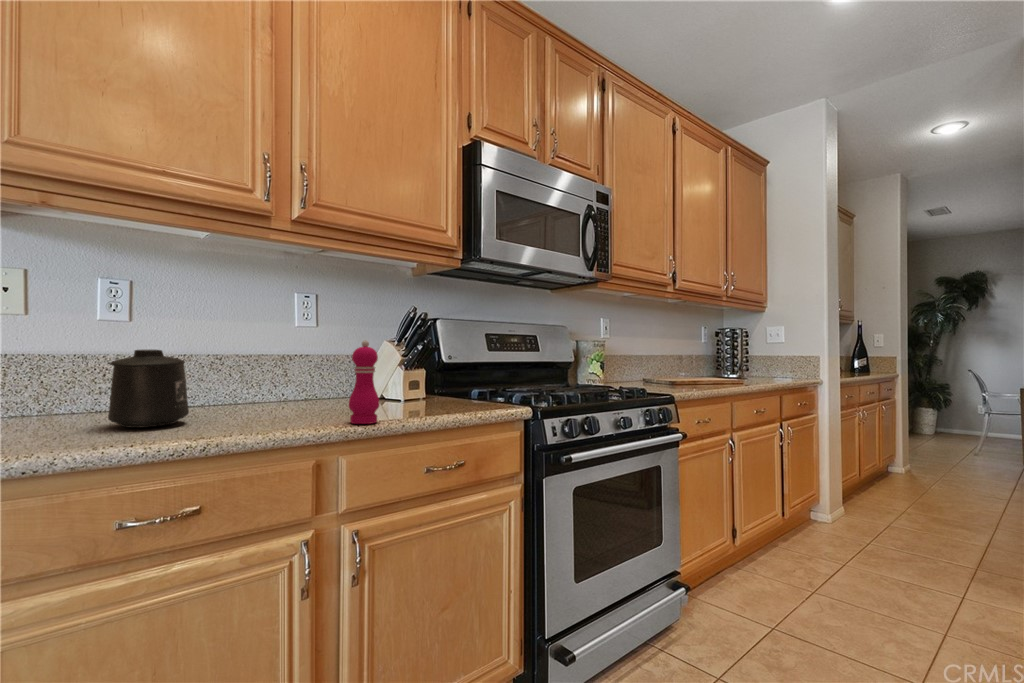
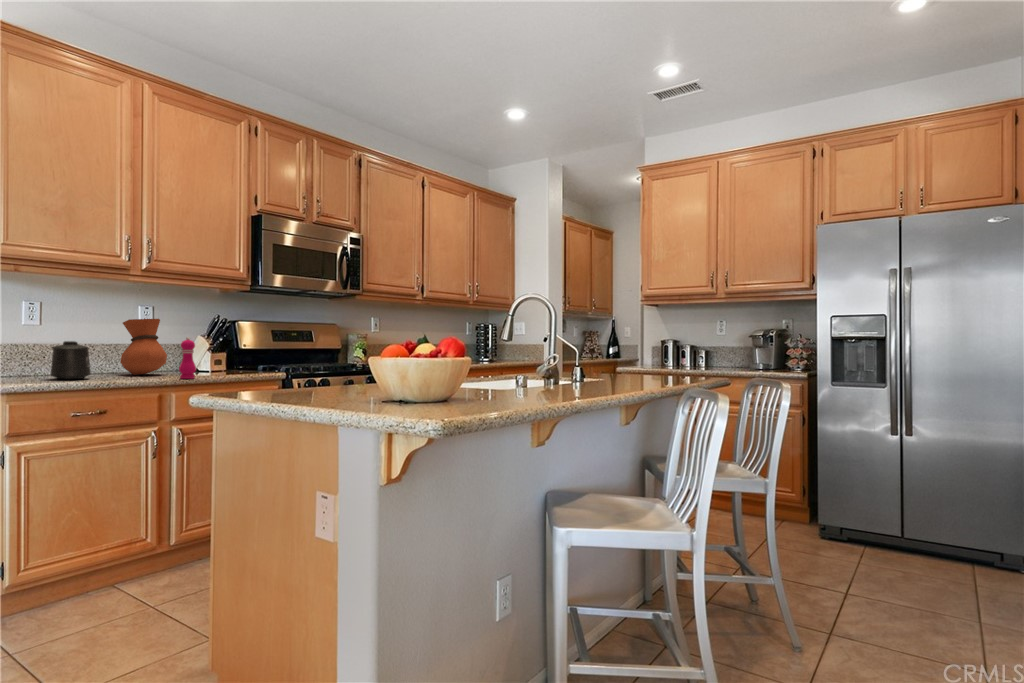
vase: none [255,309,333,410] -> present [120,319,167,375]

